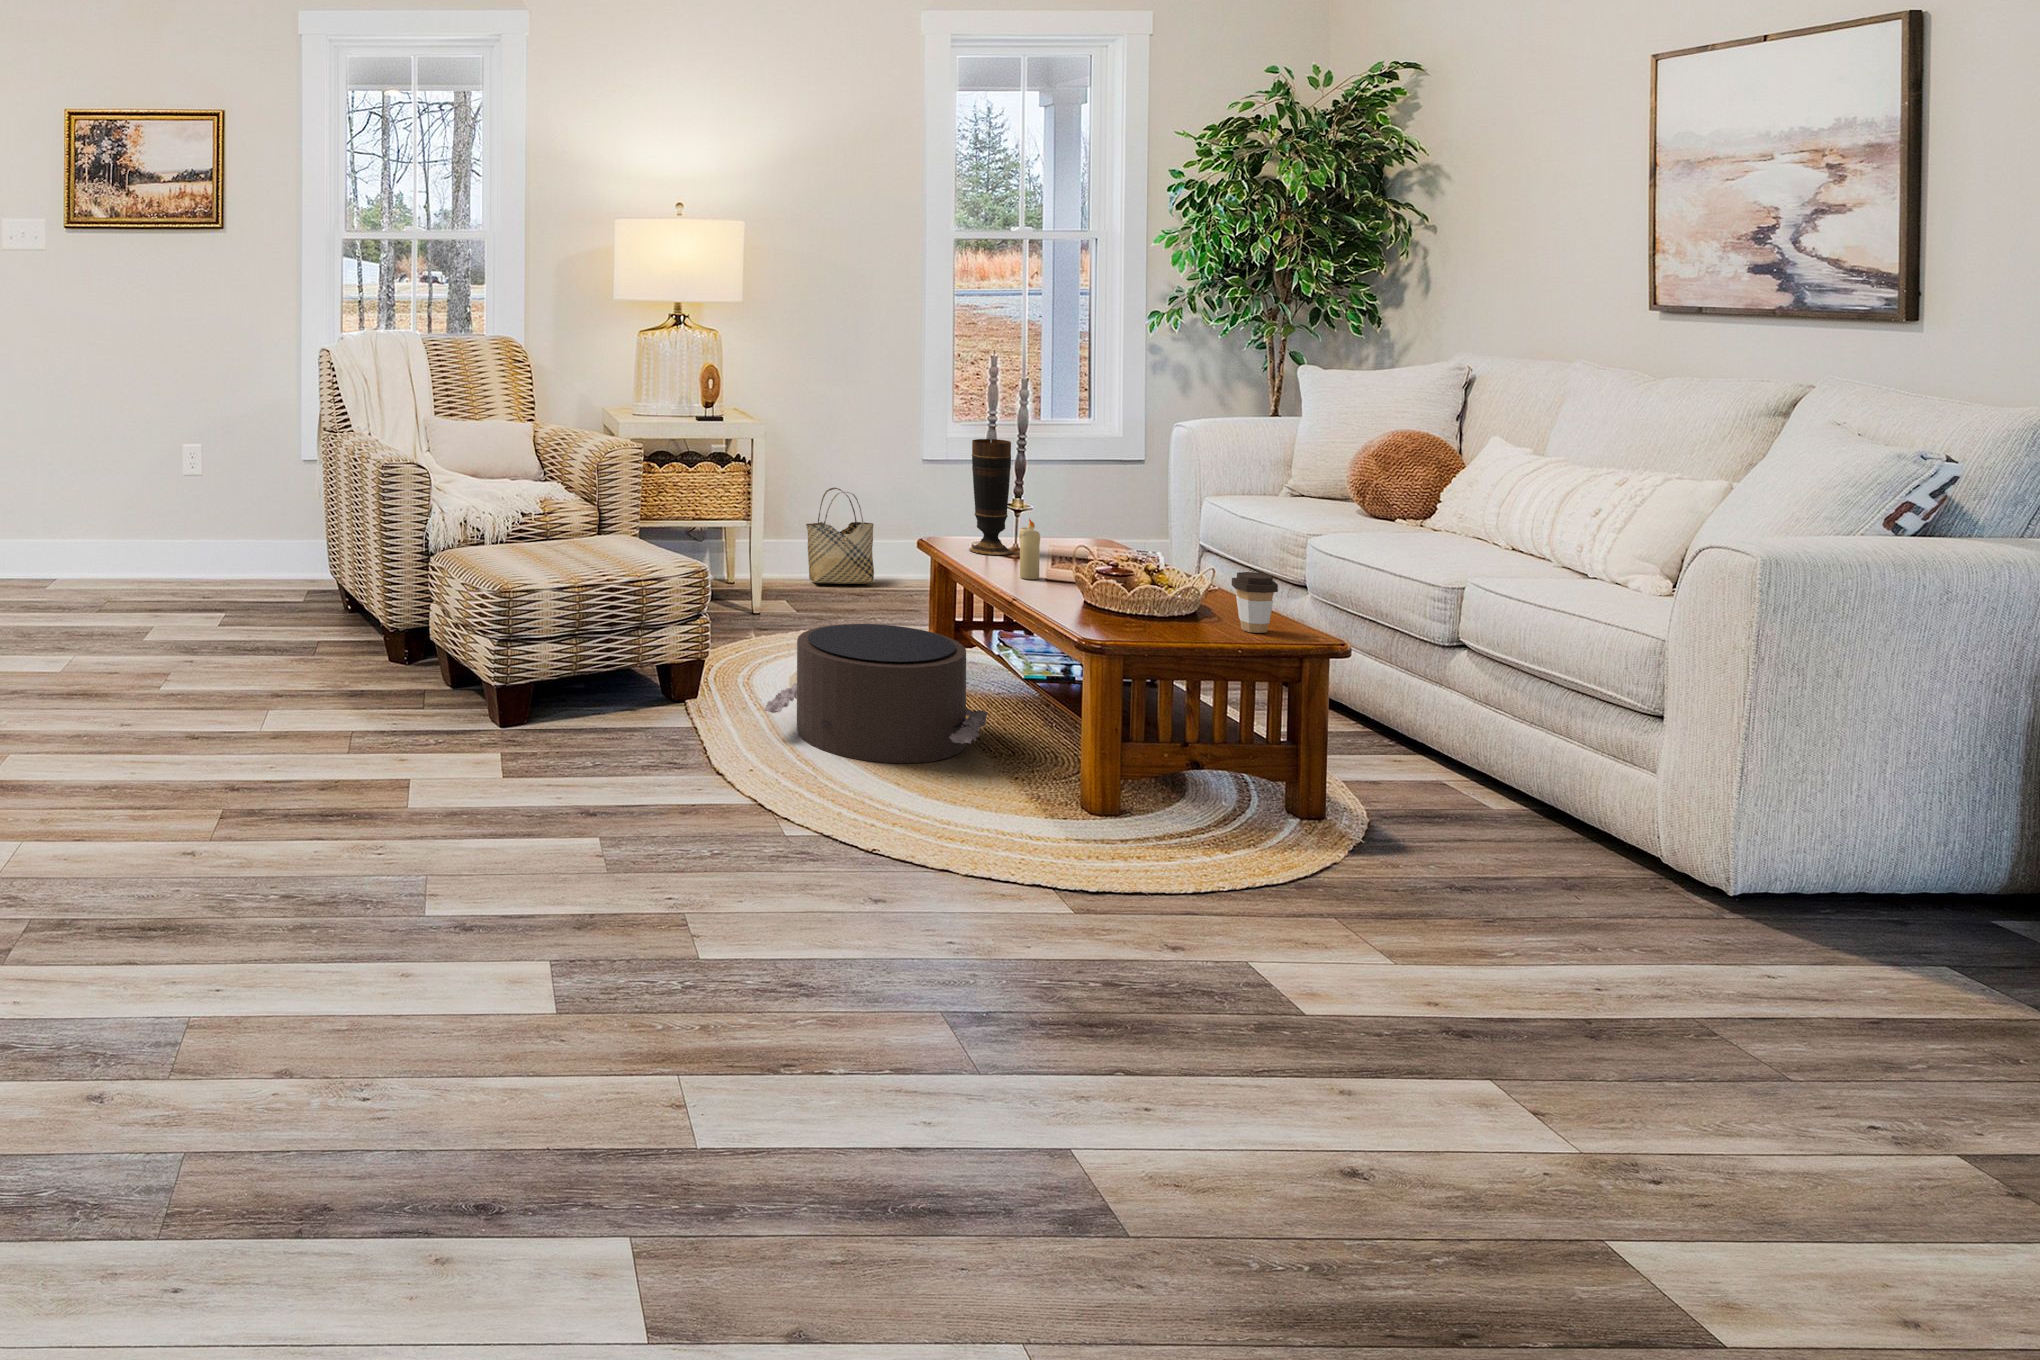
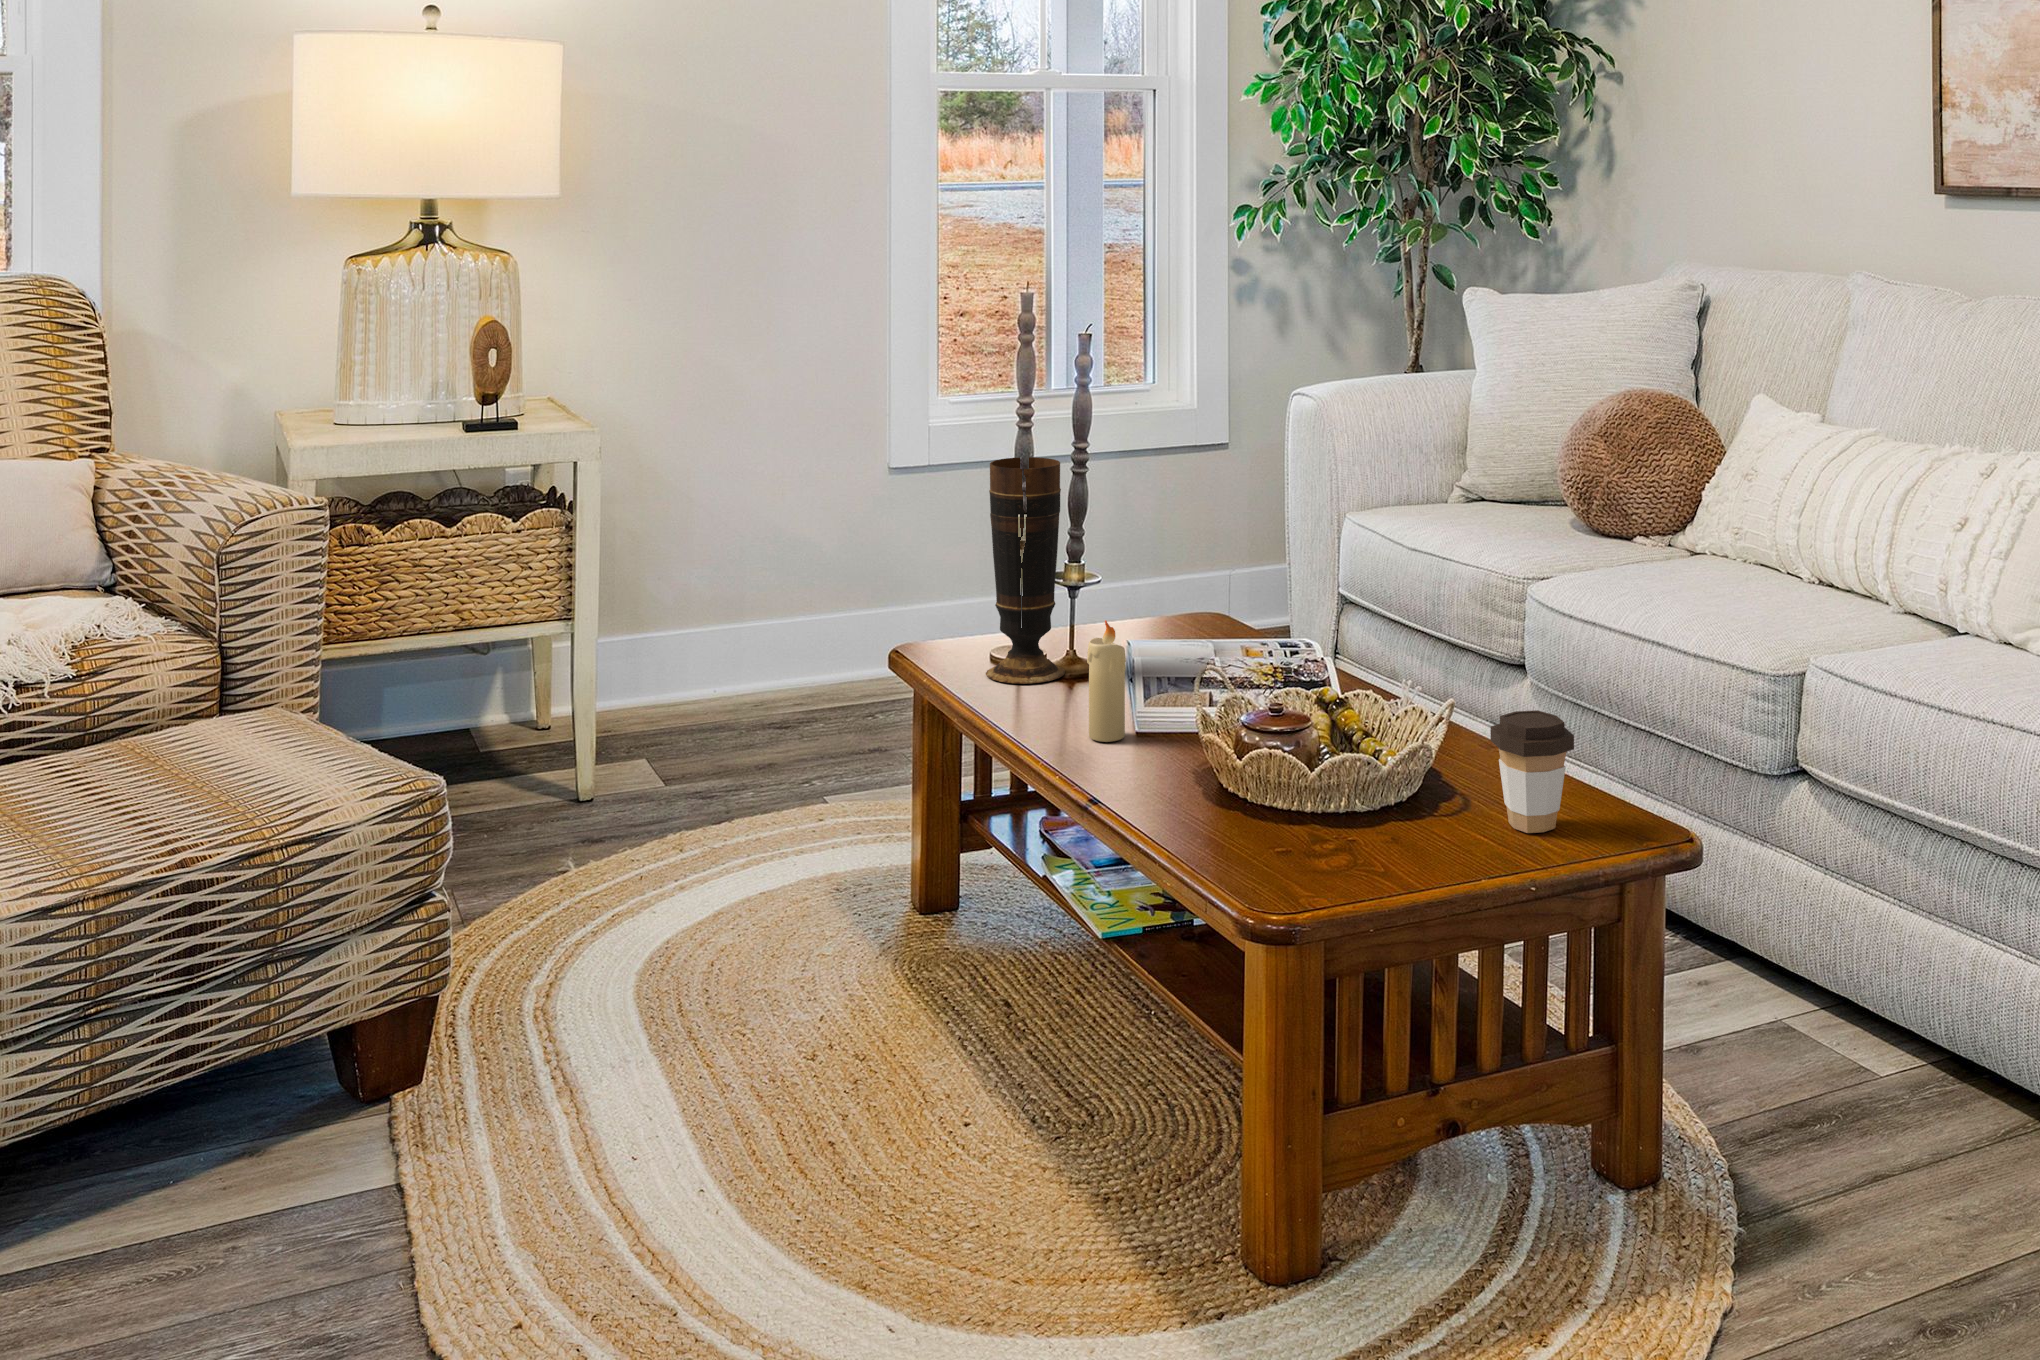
woven basket: present [806,488,874,584] -> none [682,534,805,713]
pouf: present [764,624,988,763] -> none [570,857,1035,1201]

